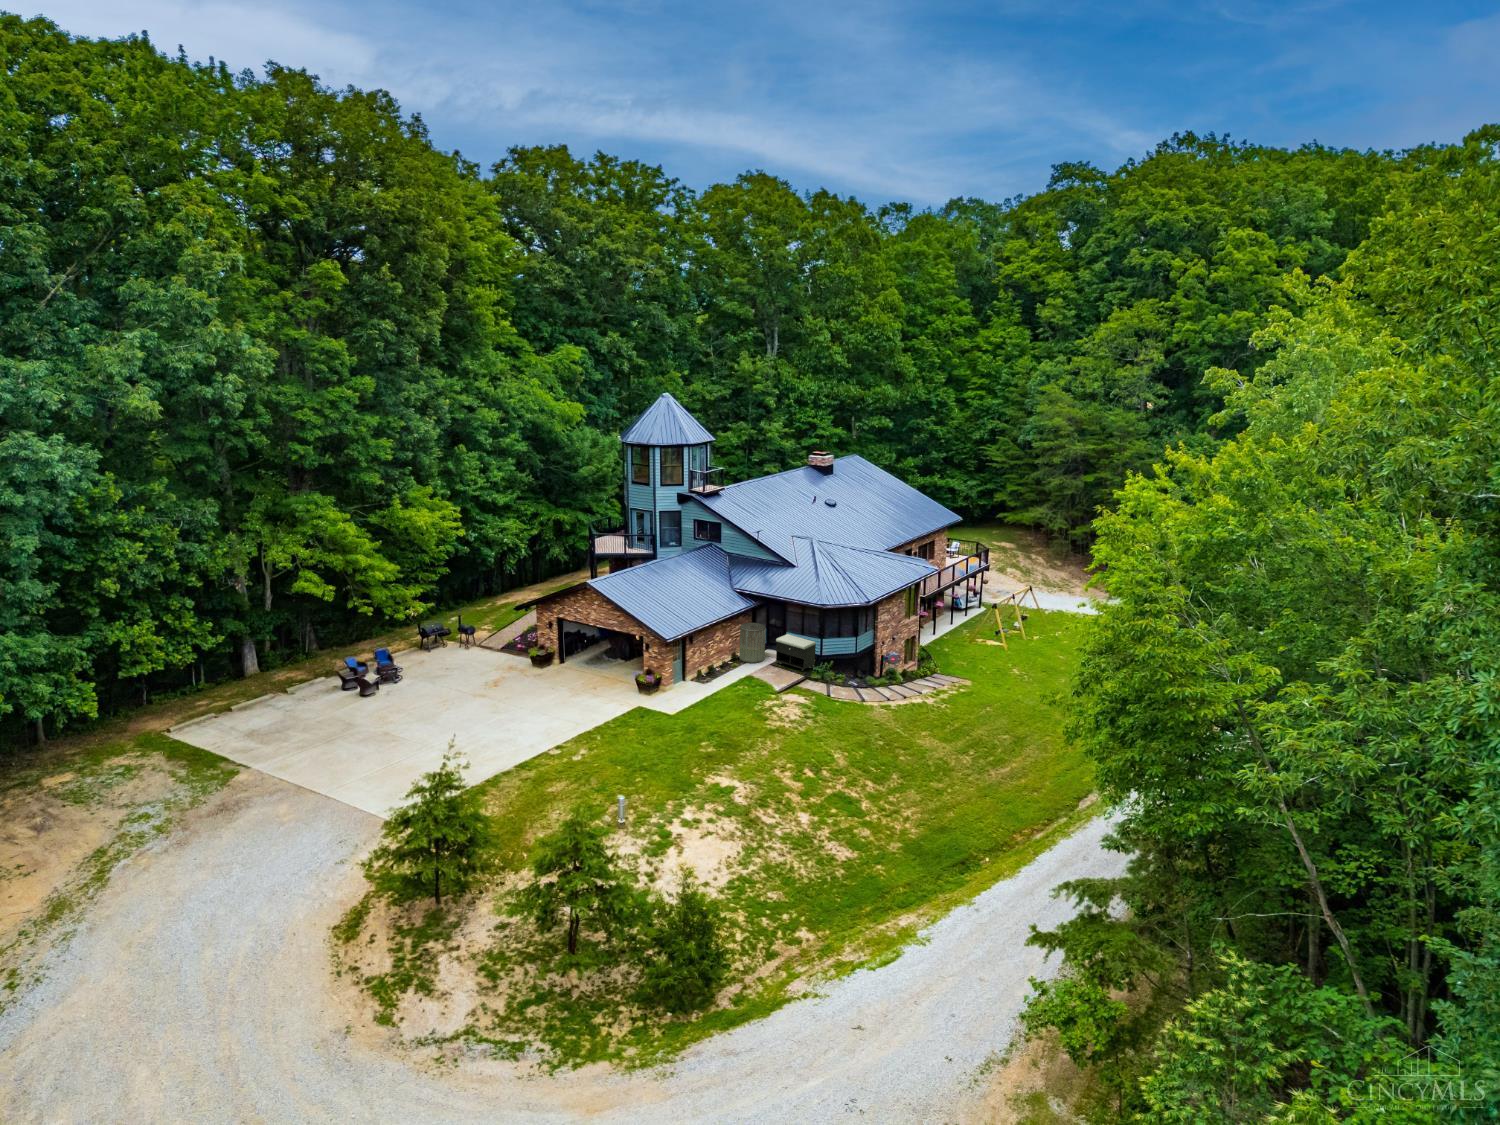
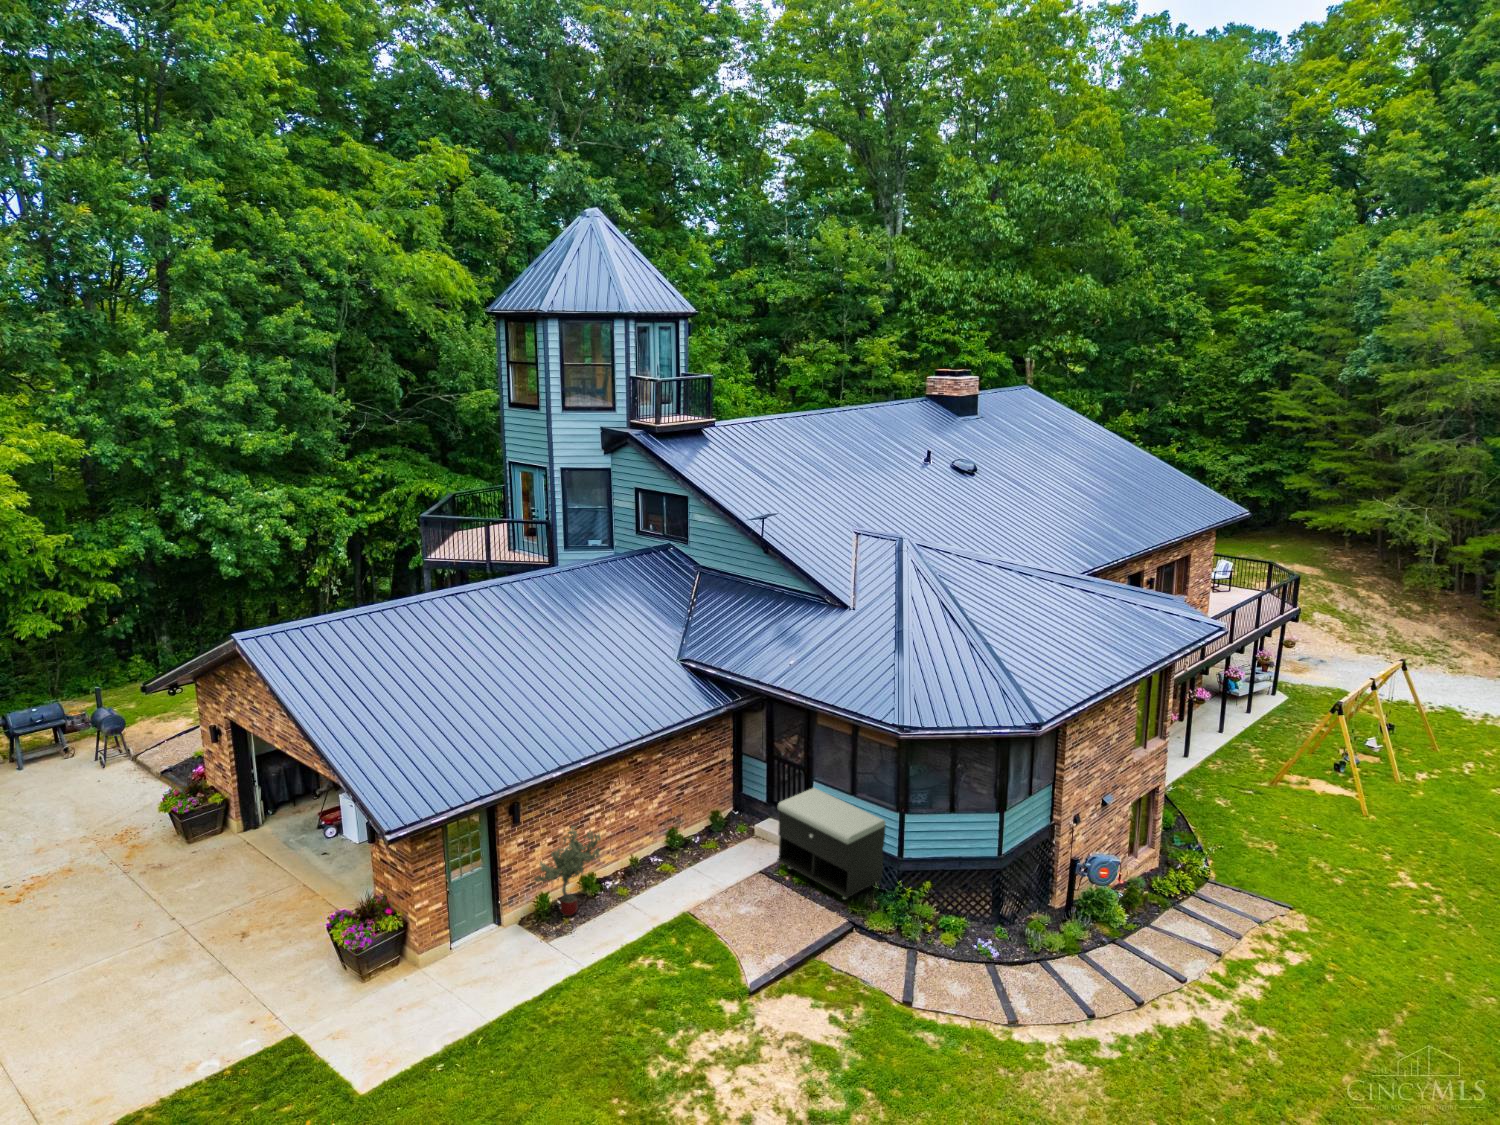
trash can: present [739,623,766,663] -> none [687,750,756,863]
potted tree: none [697,647,718,679] -> present [534,826,601,916]

